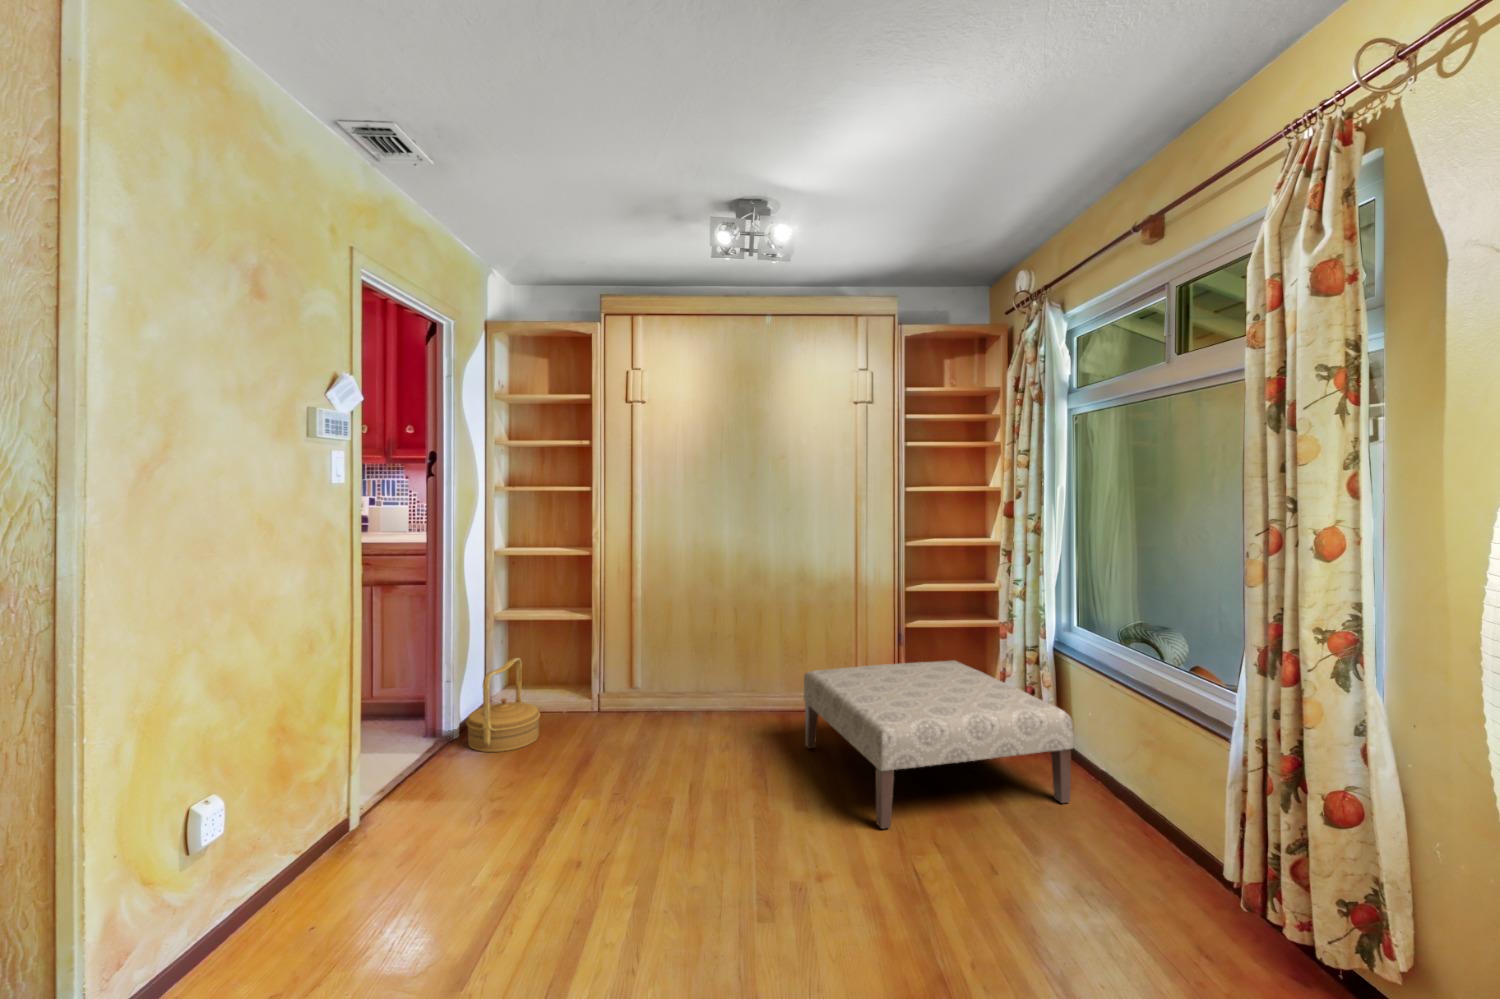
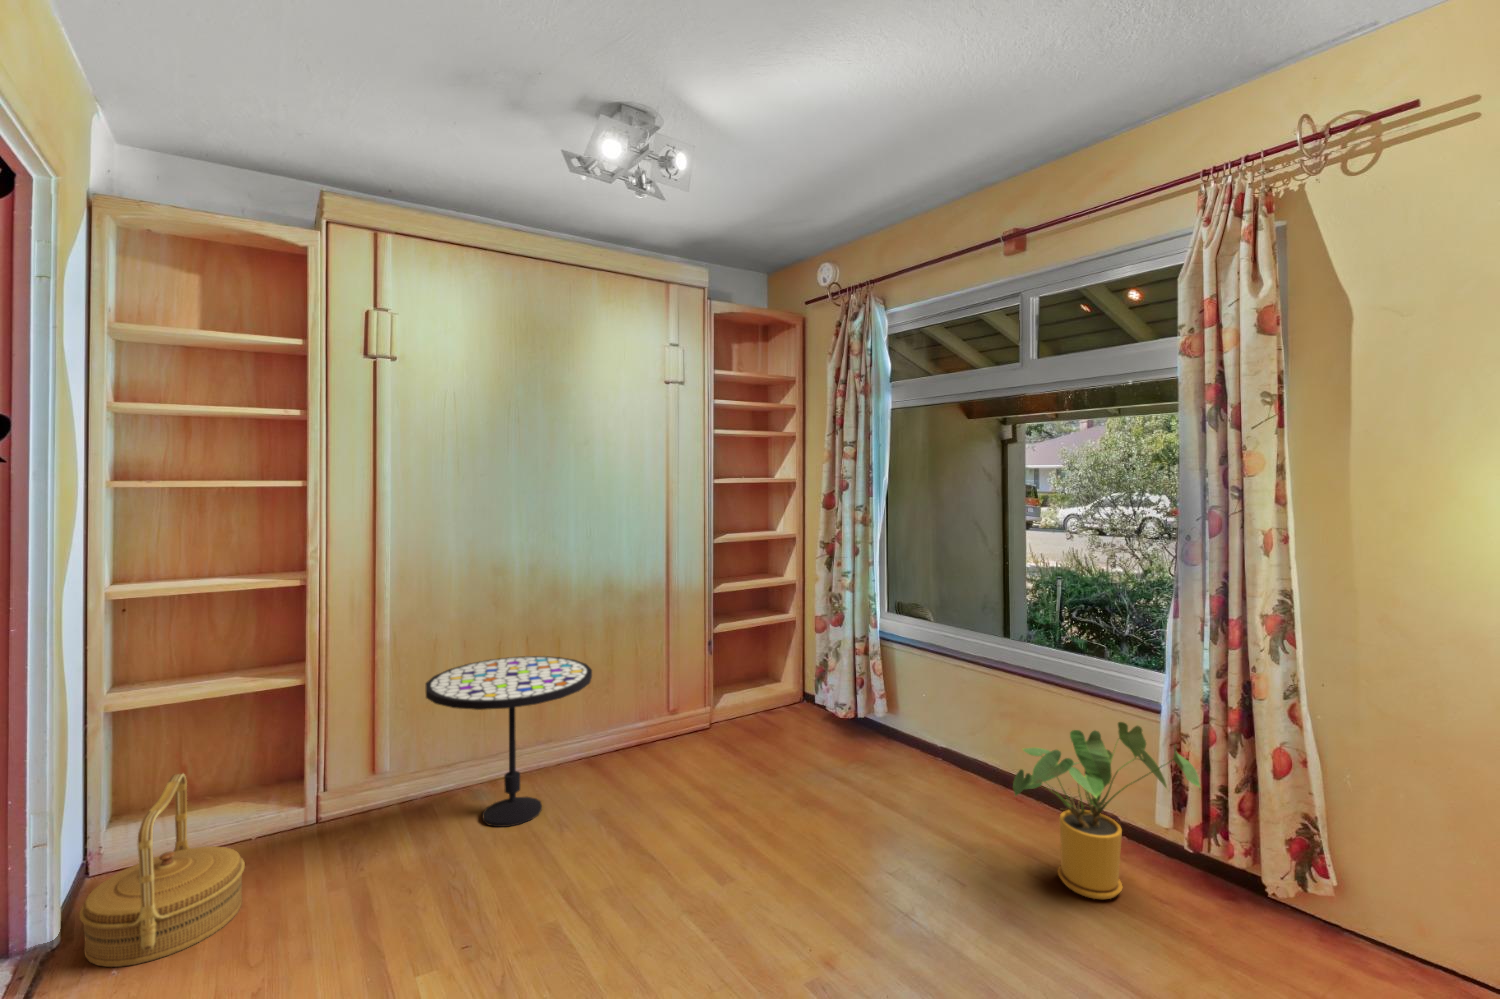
side table: none [642,620,757,739] -> present [425,656,592,827]
ottoman: present [804,661,1073,829] -> none [660,662,949,872]
house plant: none [1032,749,1239,931] -> present [1013,722,1201,899]

